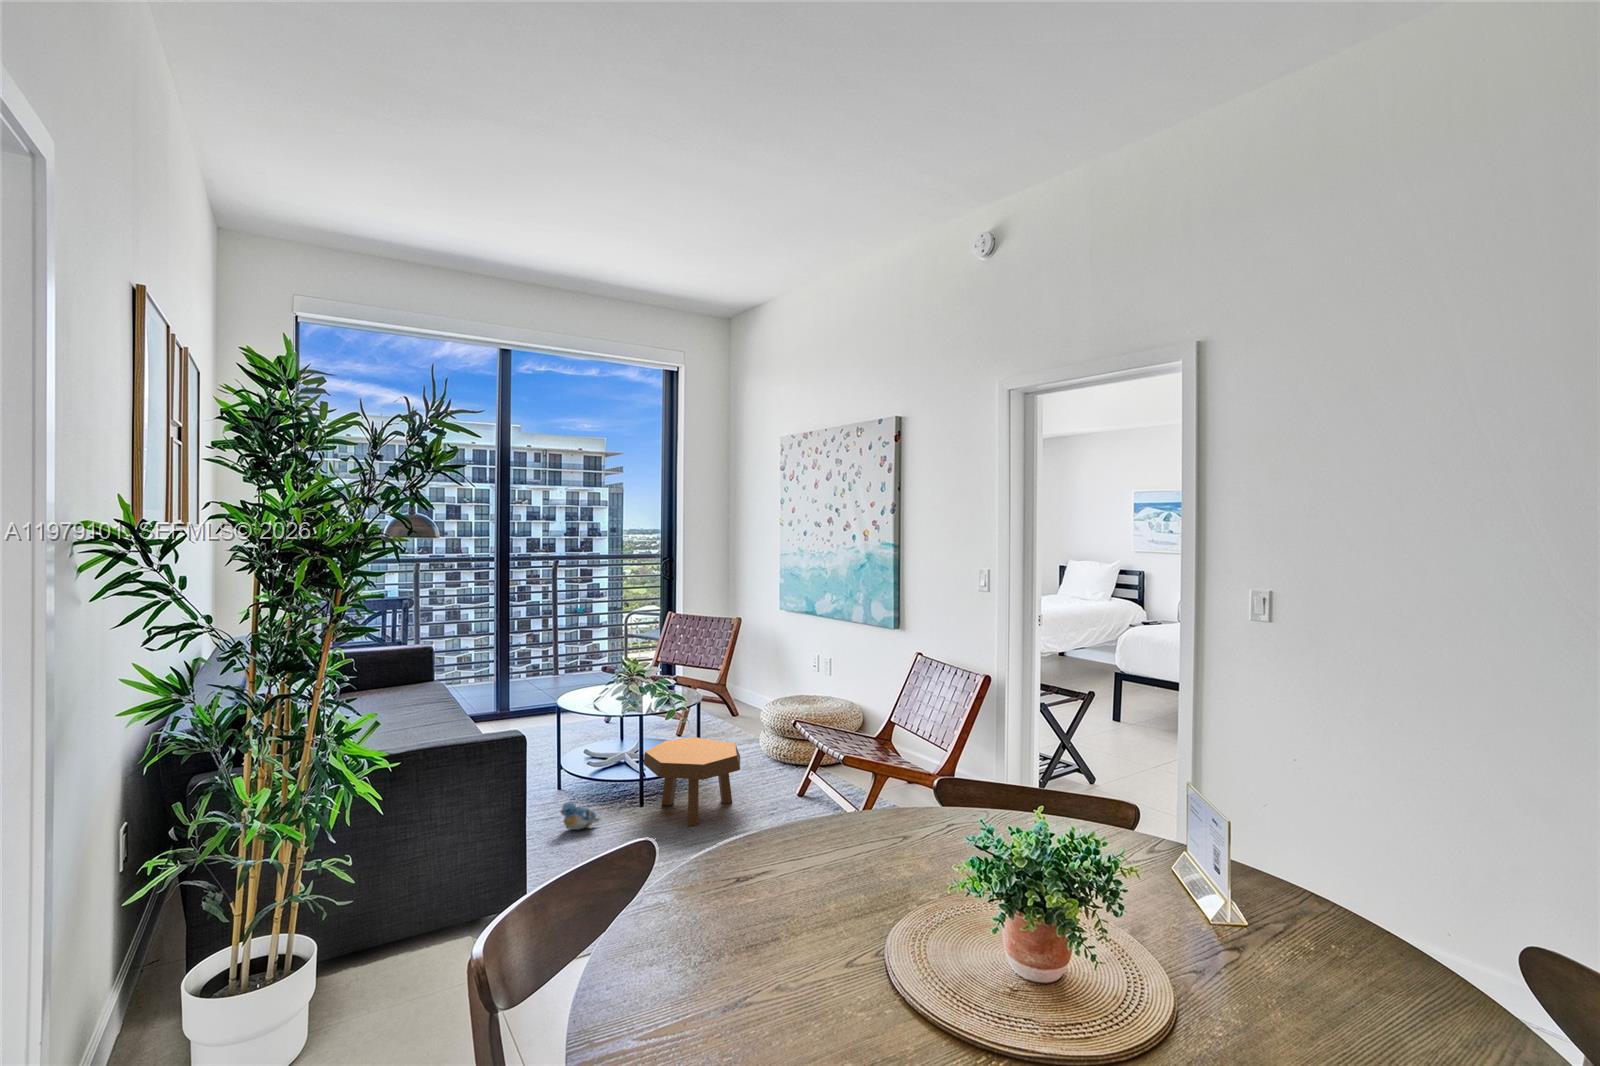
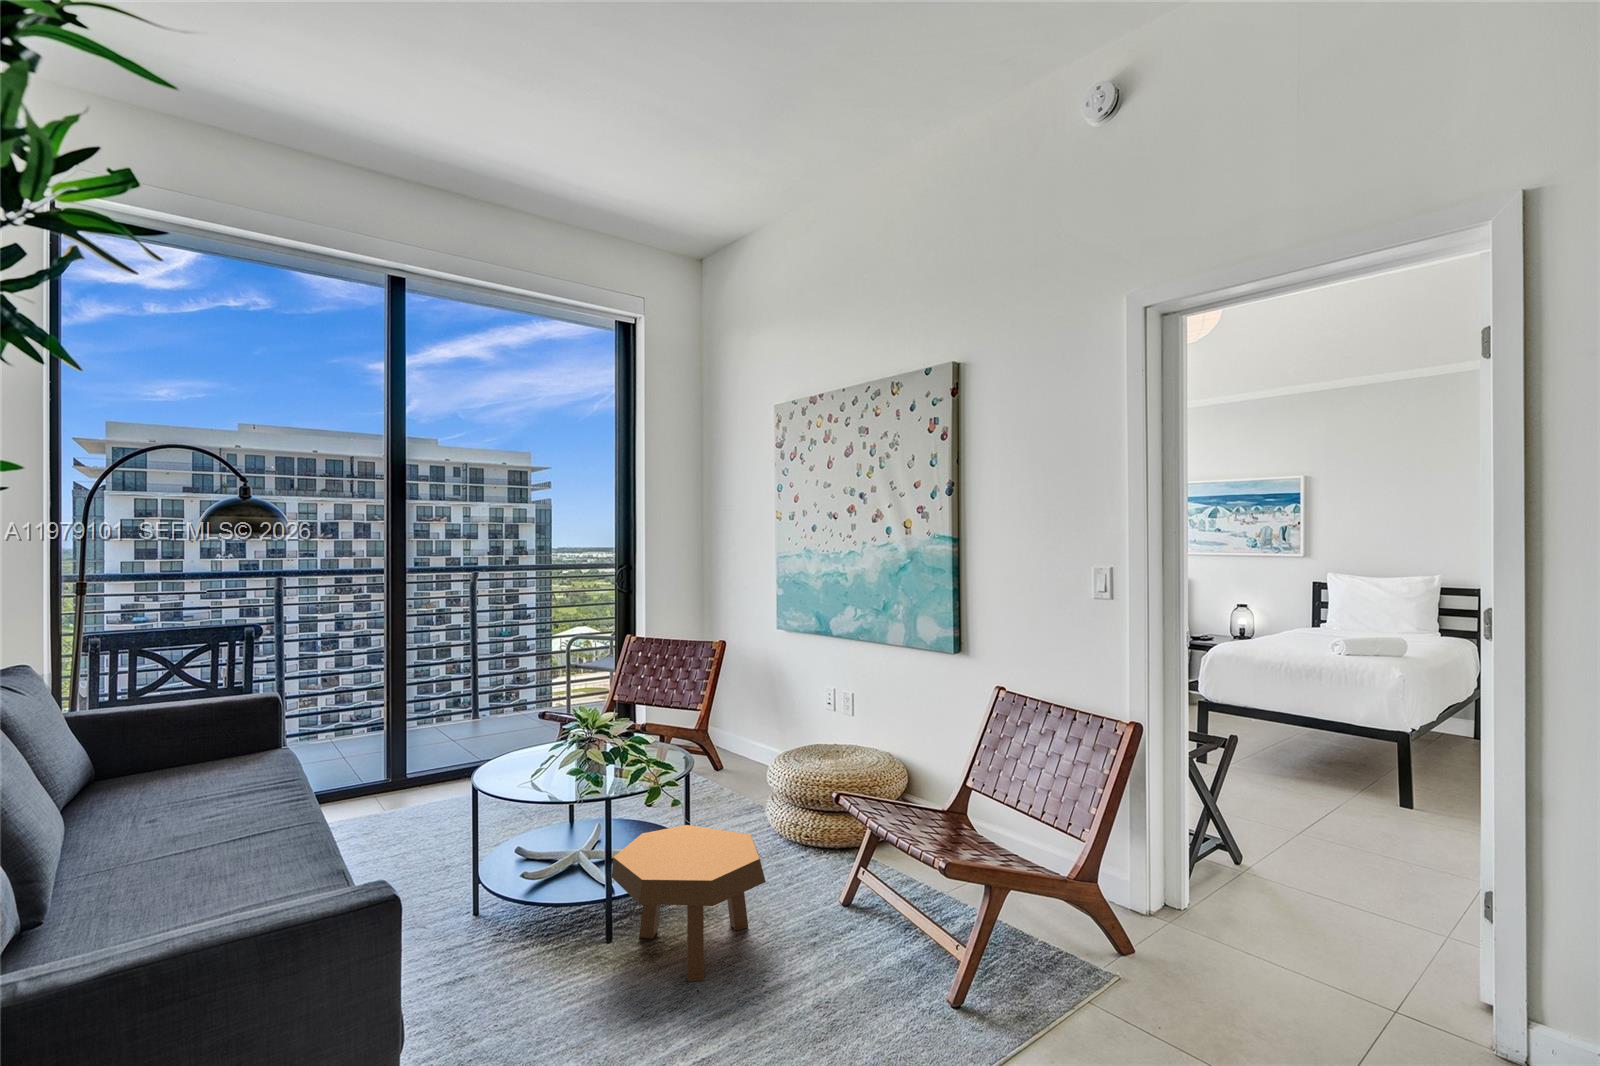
plush toy: present [561,802,600,830] -> none [475,956,544,1004]

